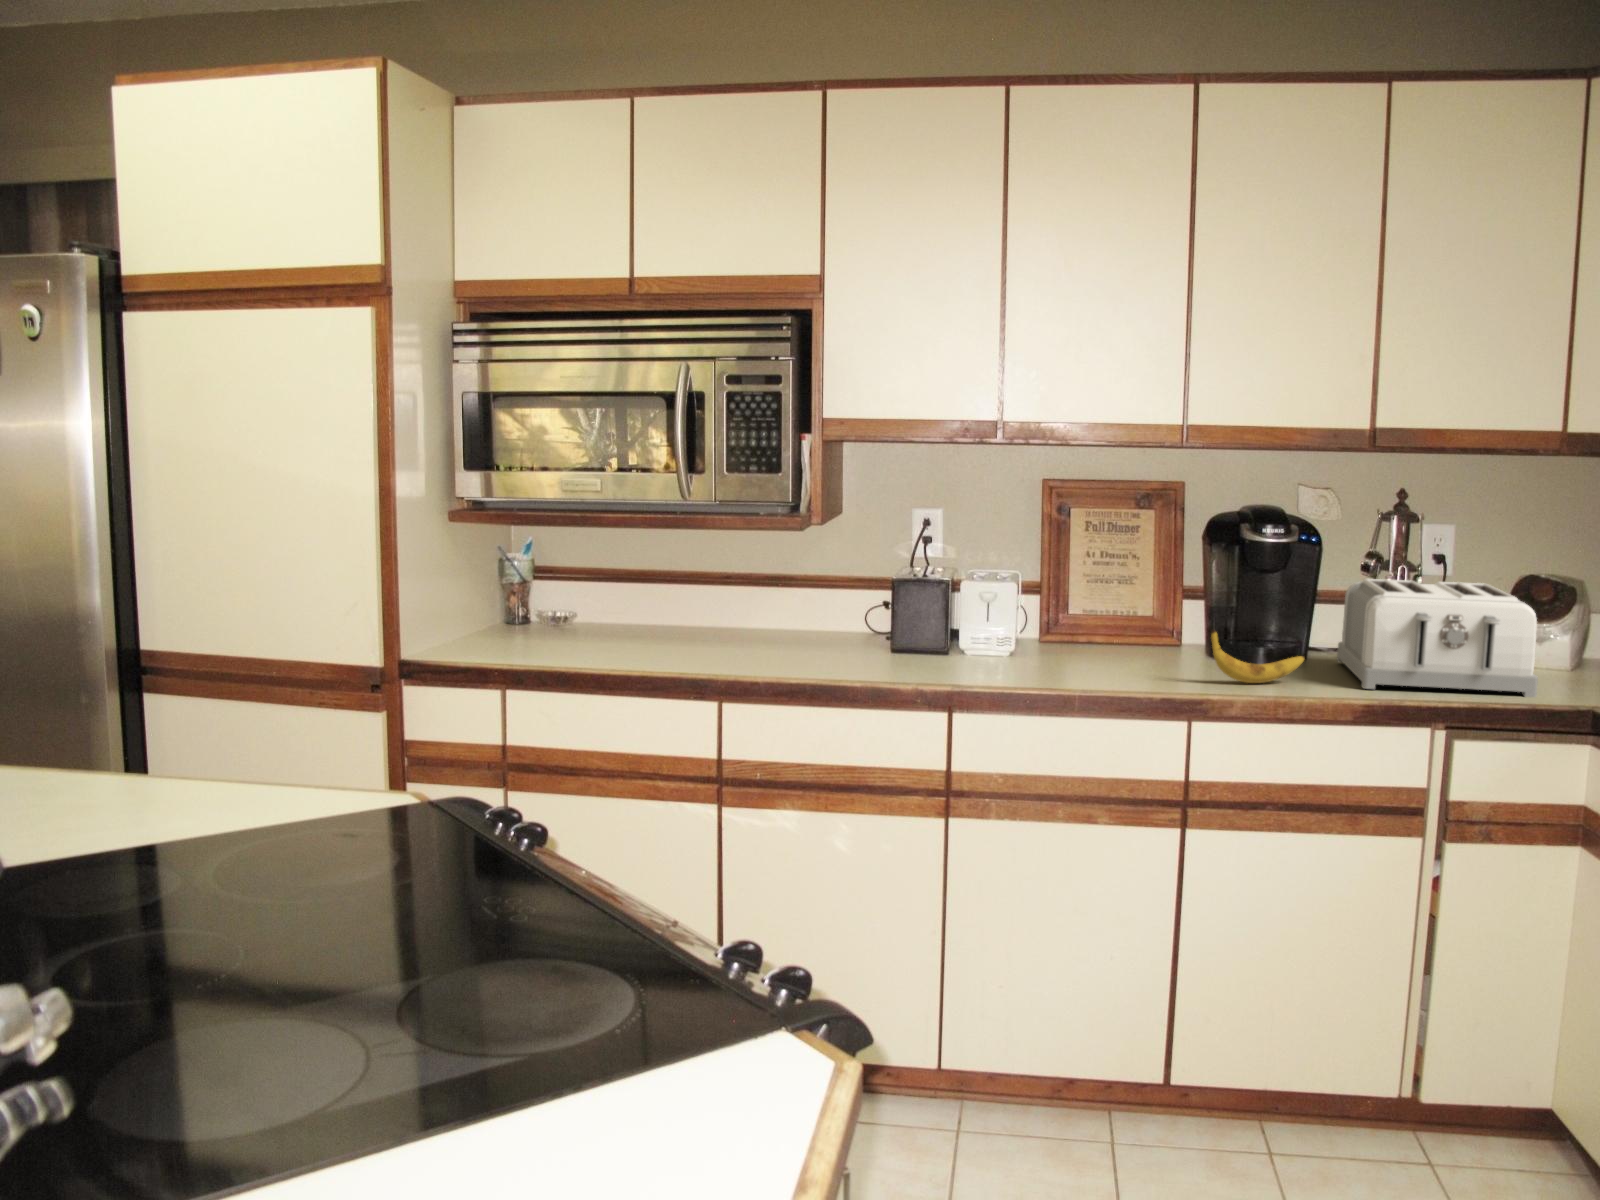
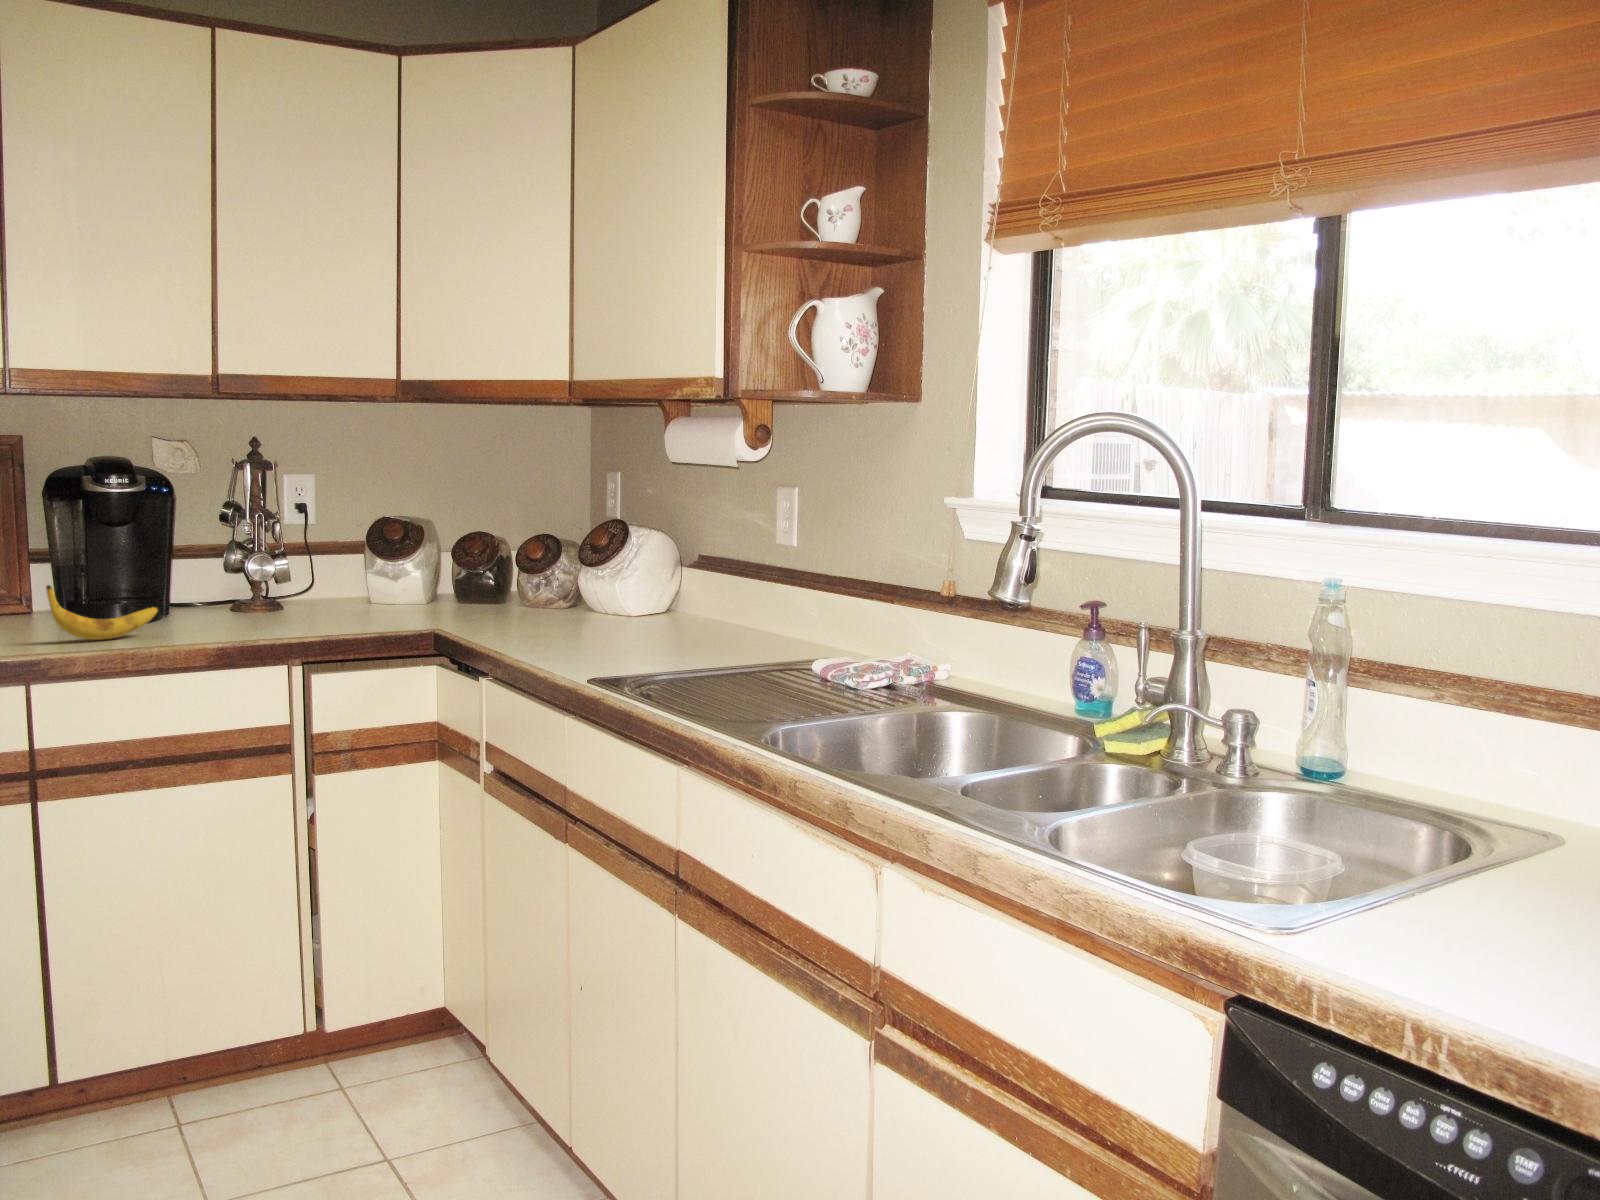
toaster: present [1337,579,1538,697] -> none [202,527,388,634]

